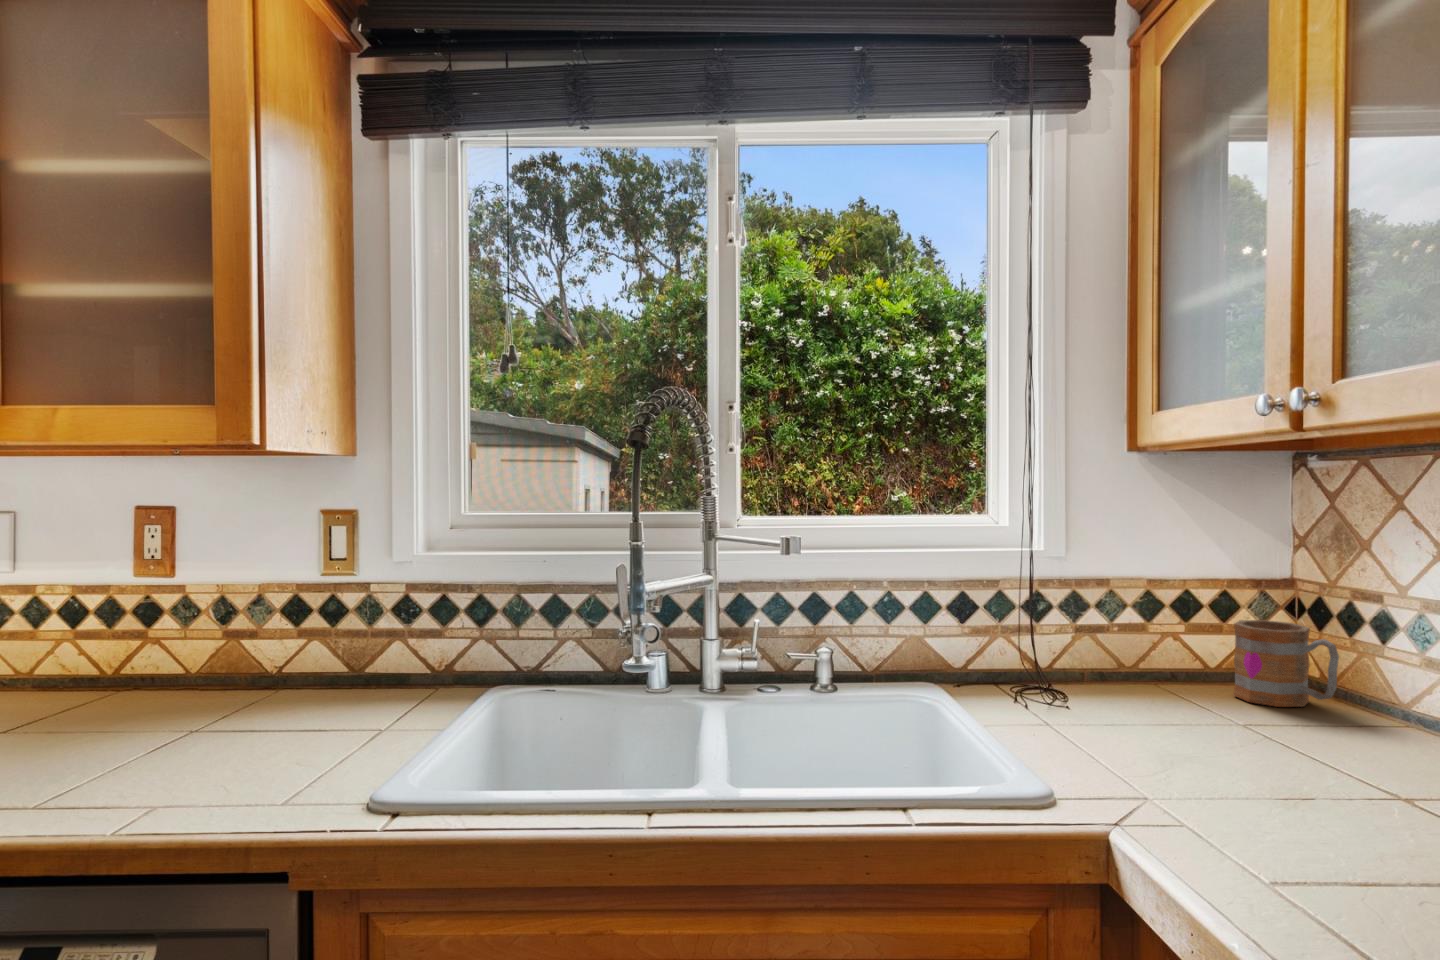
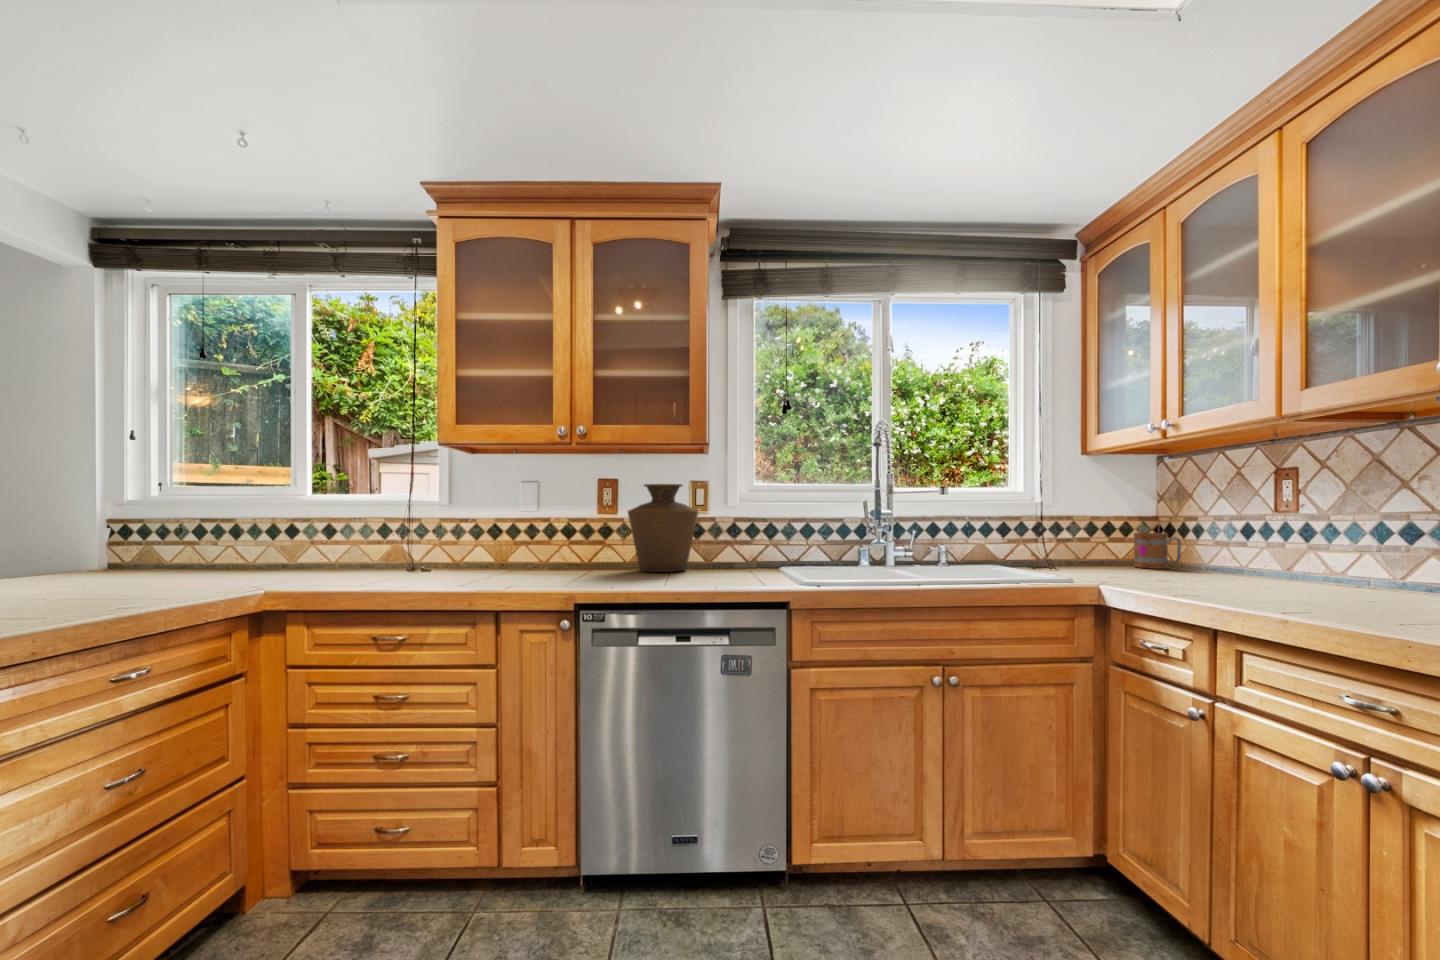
vase: none [133,521,305,714] -> present [628,484,698,572]

